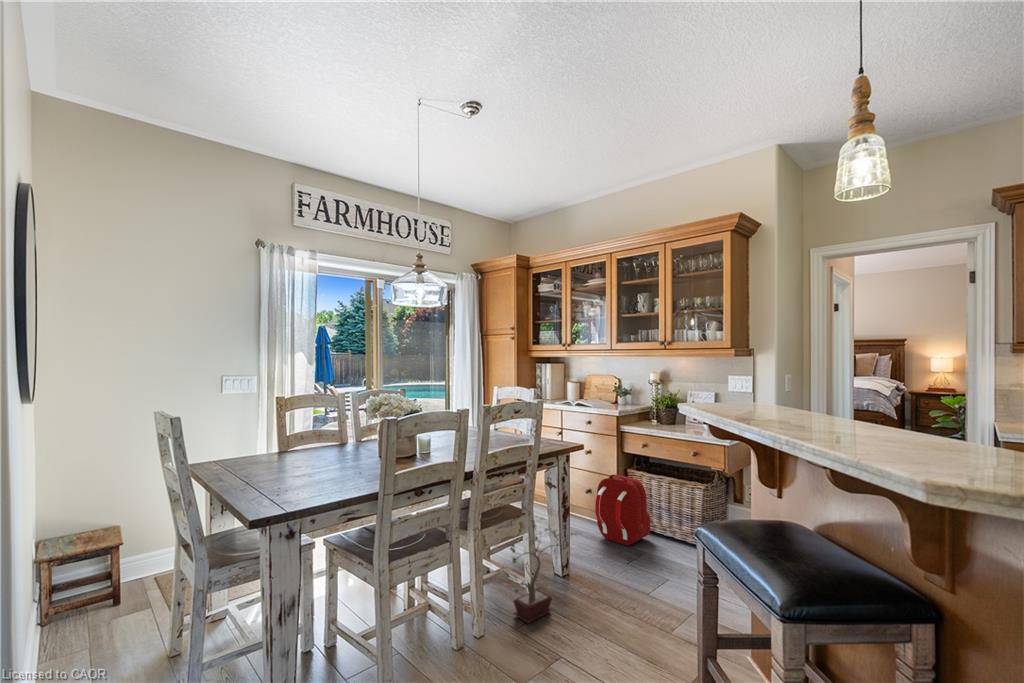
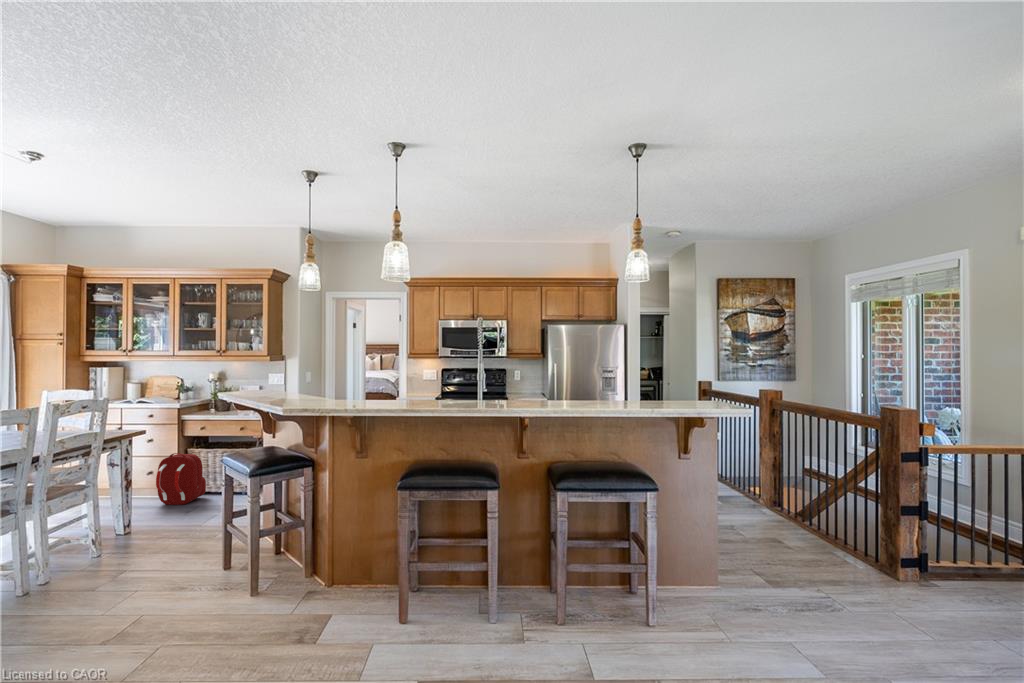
potted plant: present [510,520,577,623] -> none [77,488,139,561]

